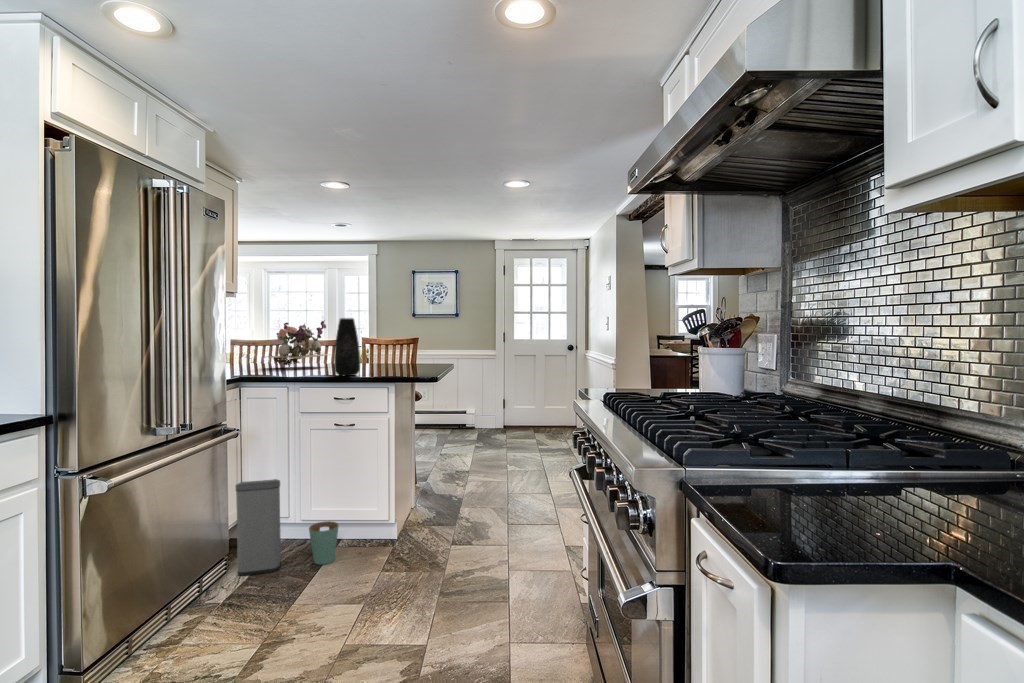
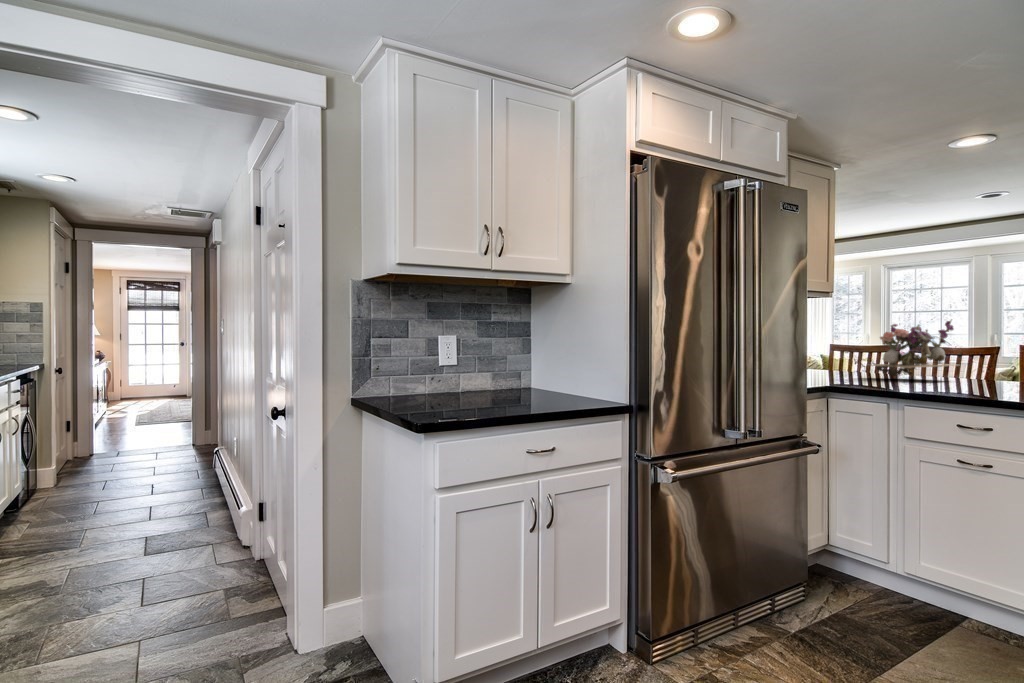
vase: present [334,318,360,376] -> none [955,314,1000,395]
trash can: present [236,479,338,576] -> none [815,505,958,646]

